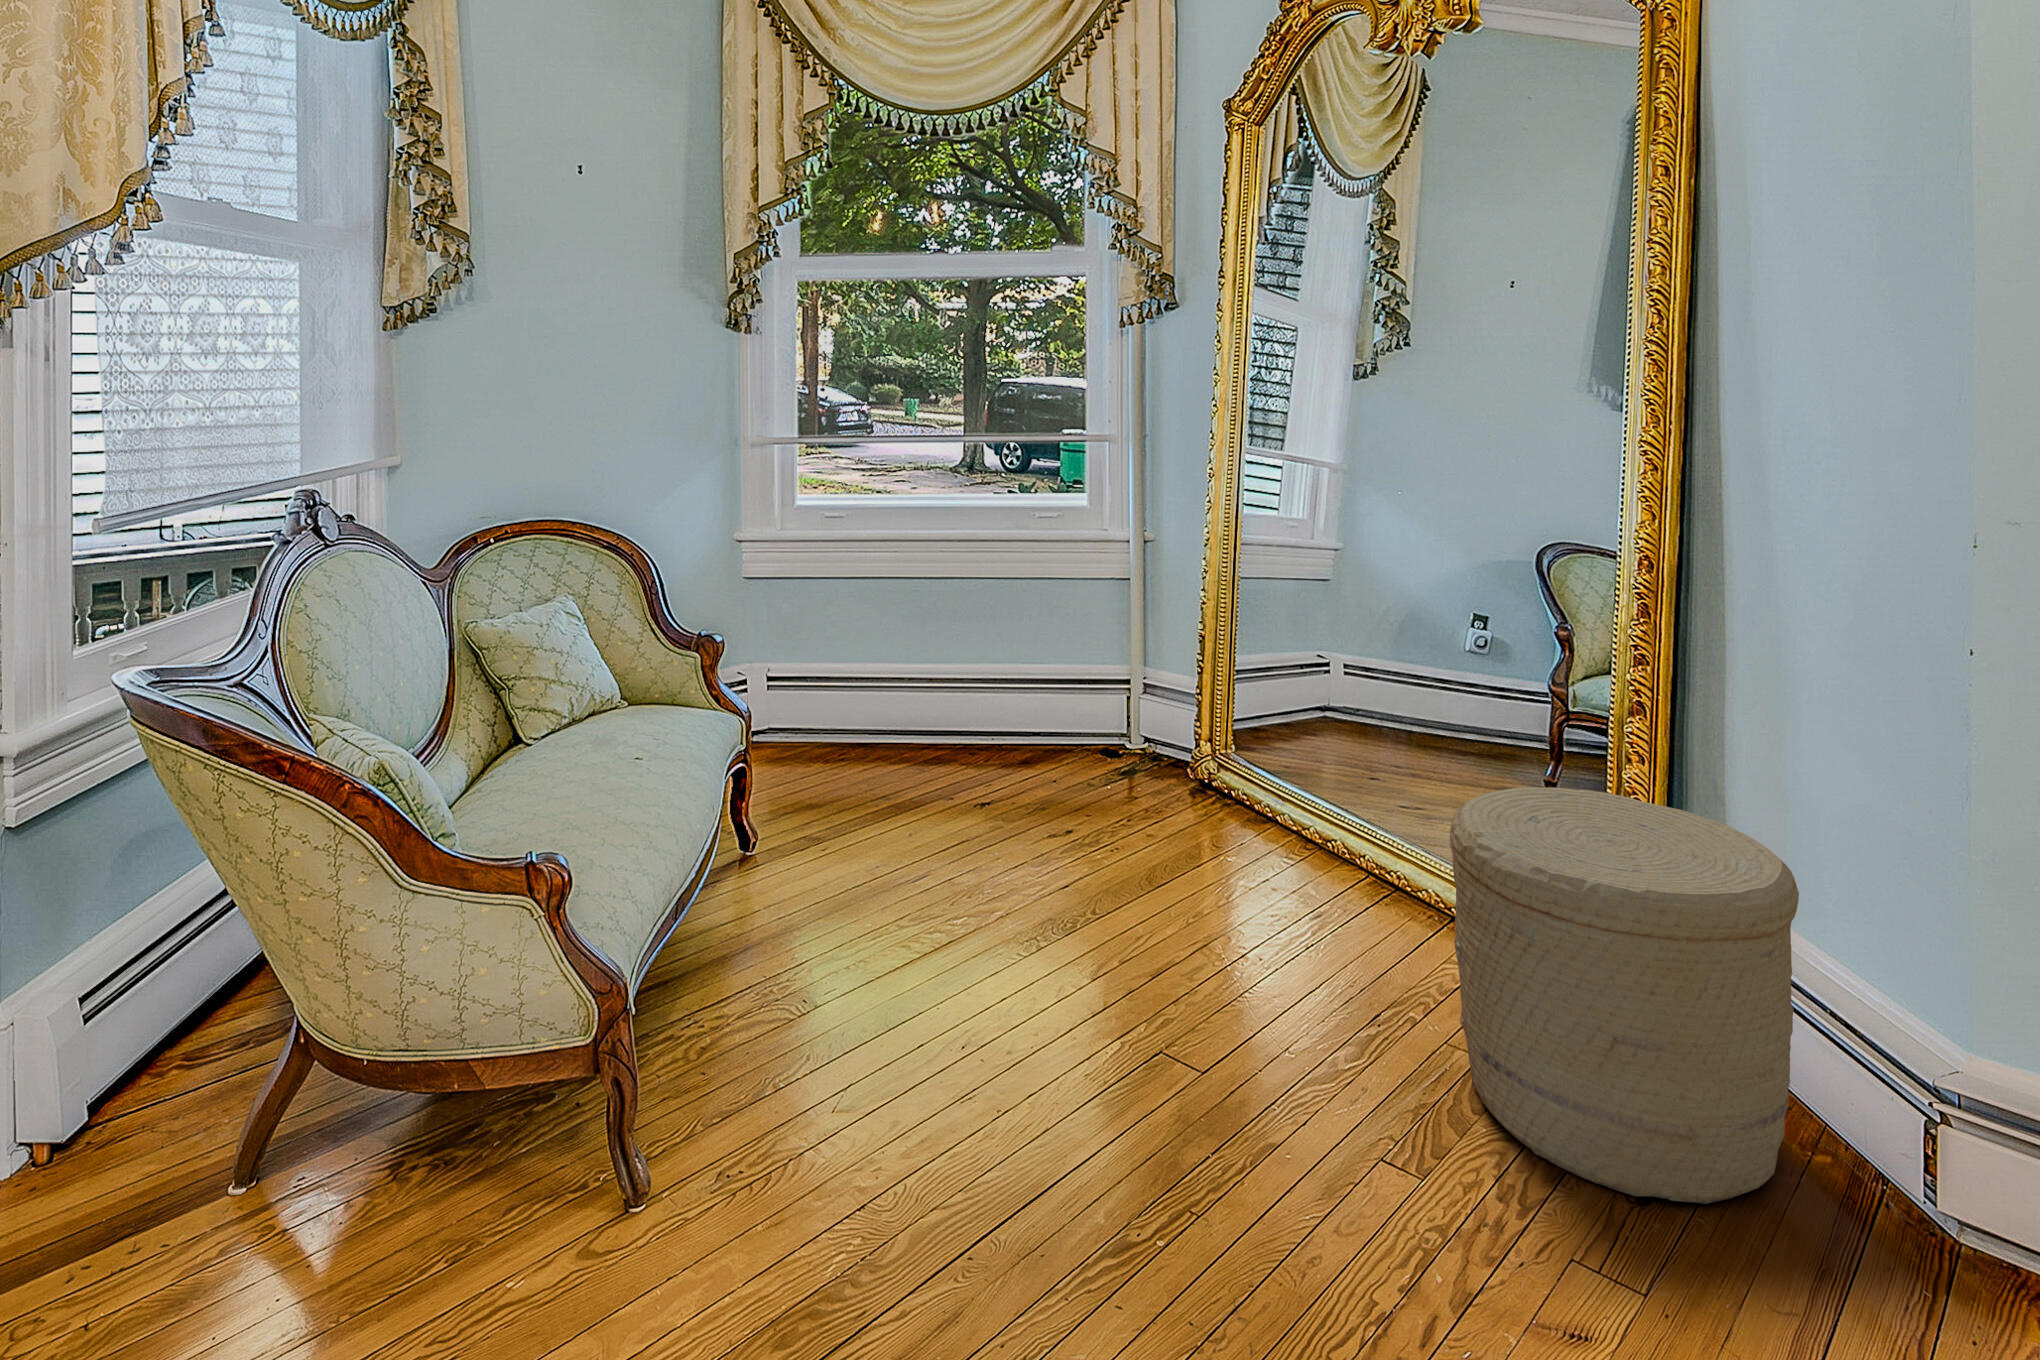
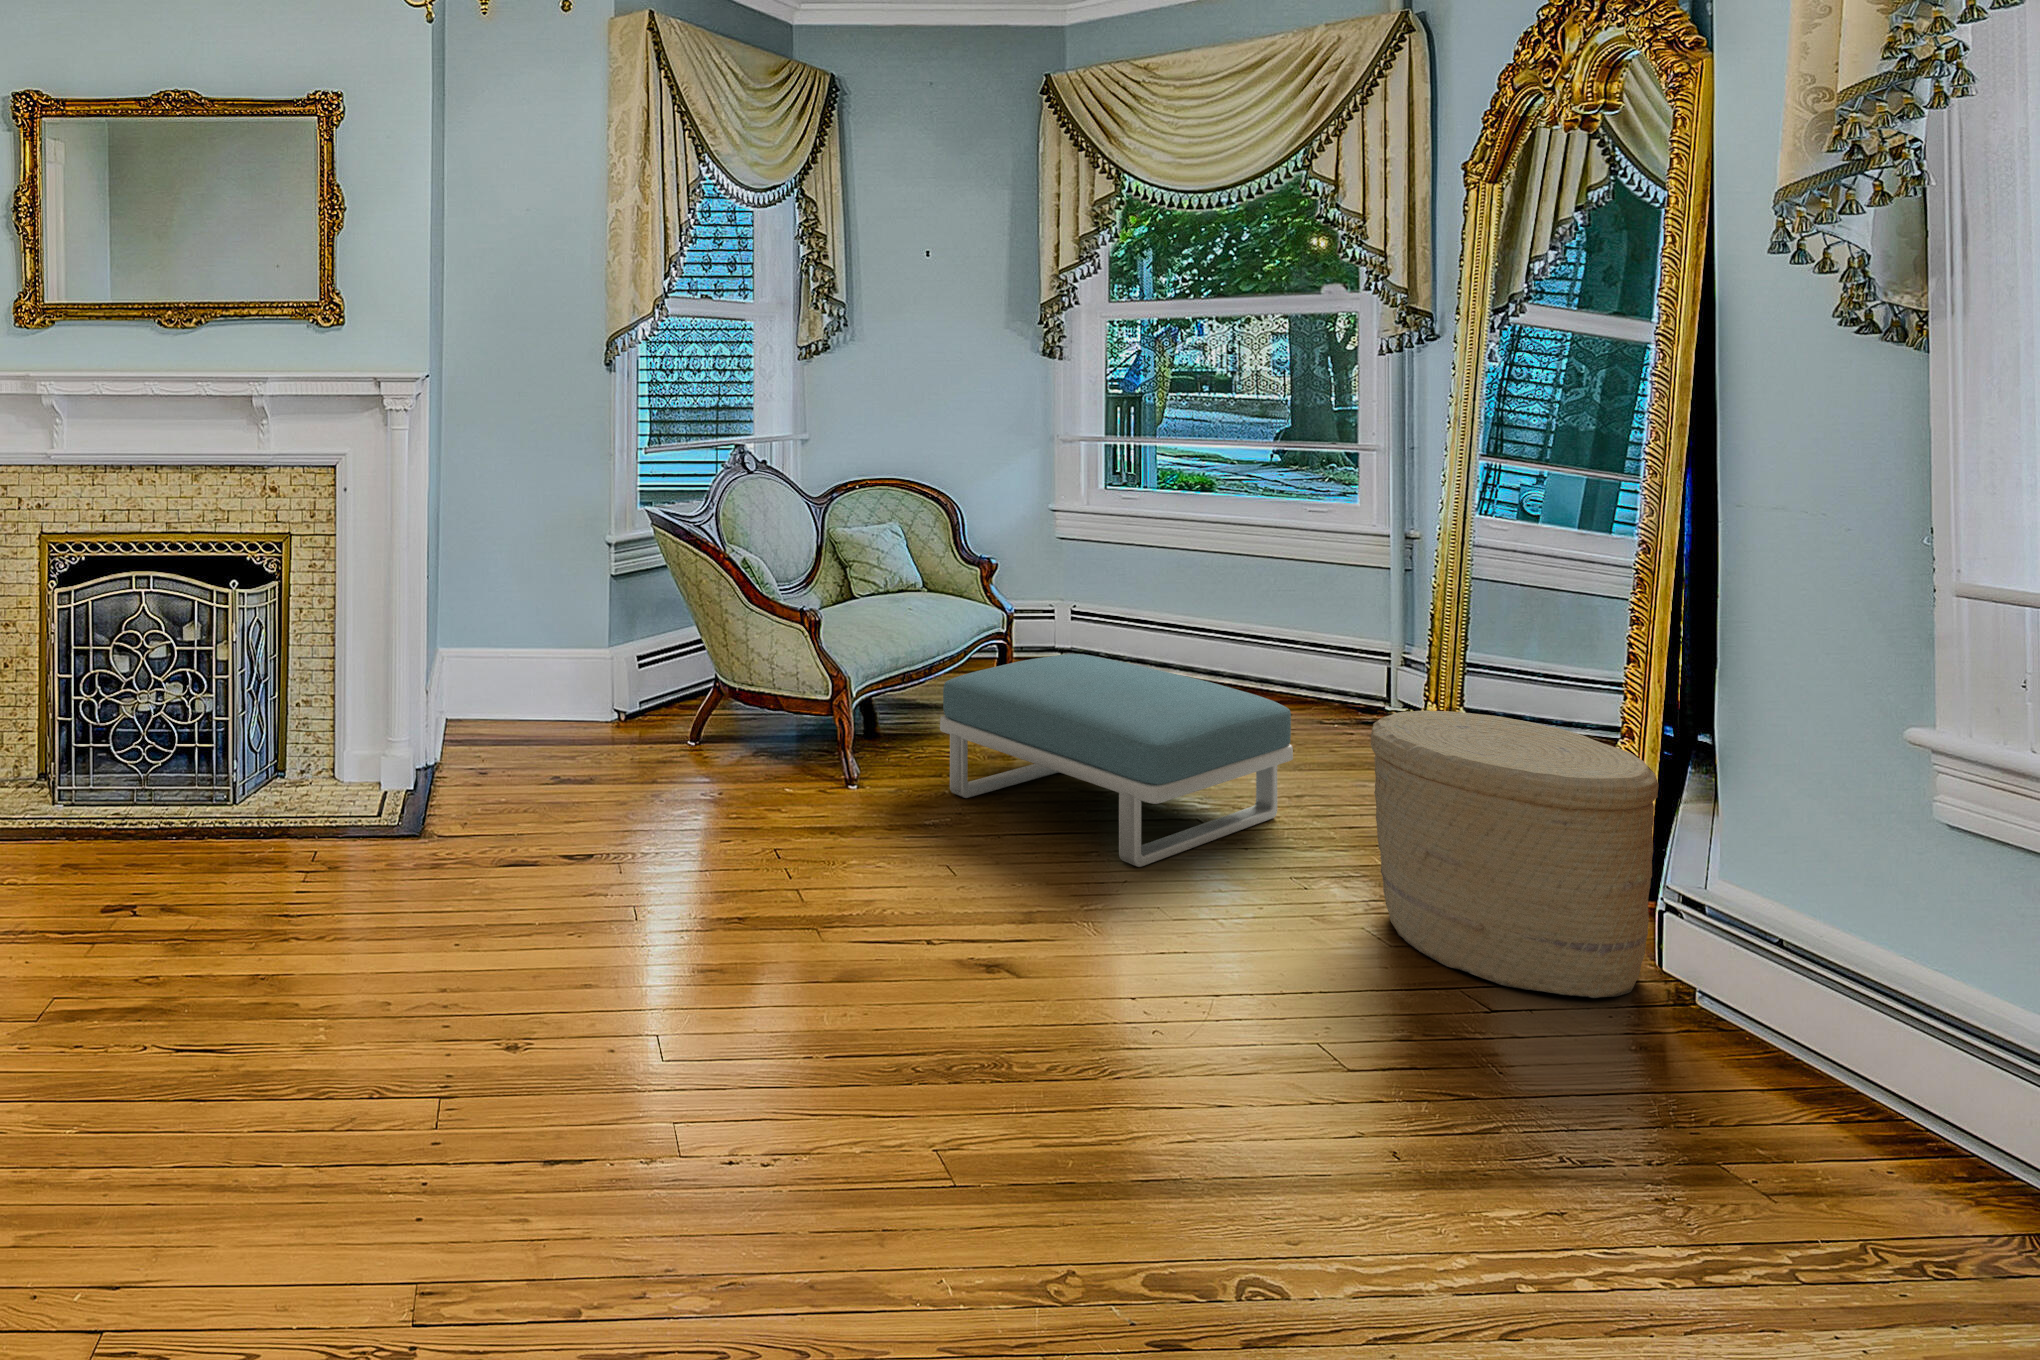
footstool: none [810,779,1238,1173] -> present [940,654,1293,867]

